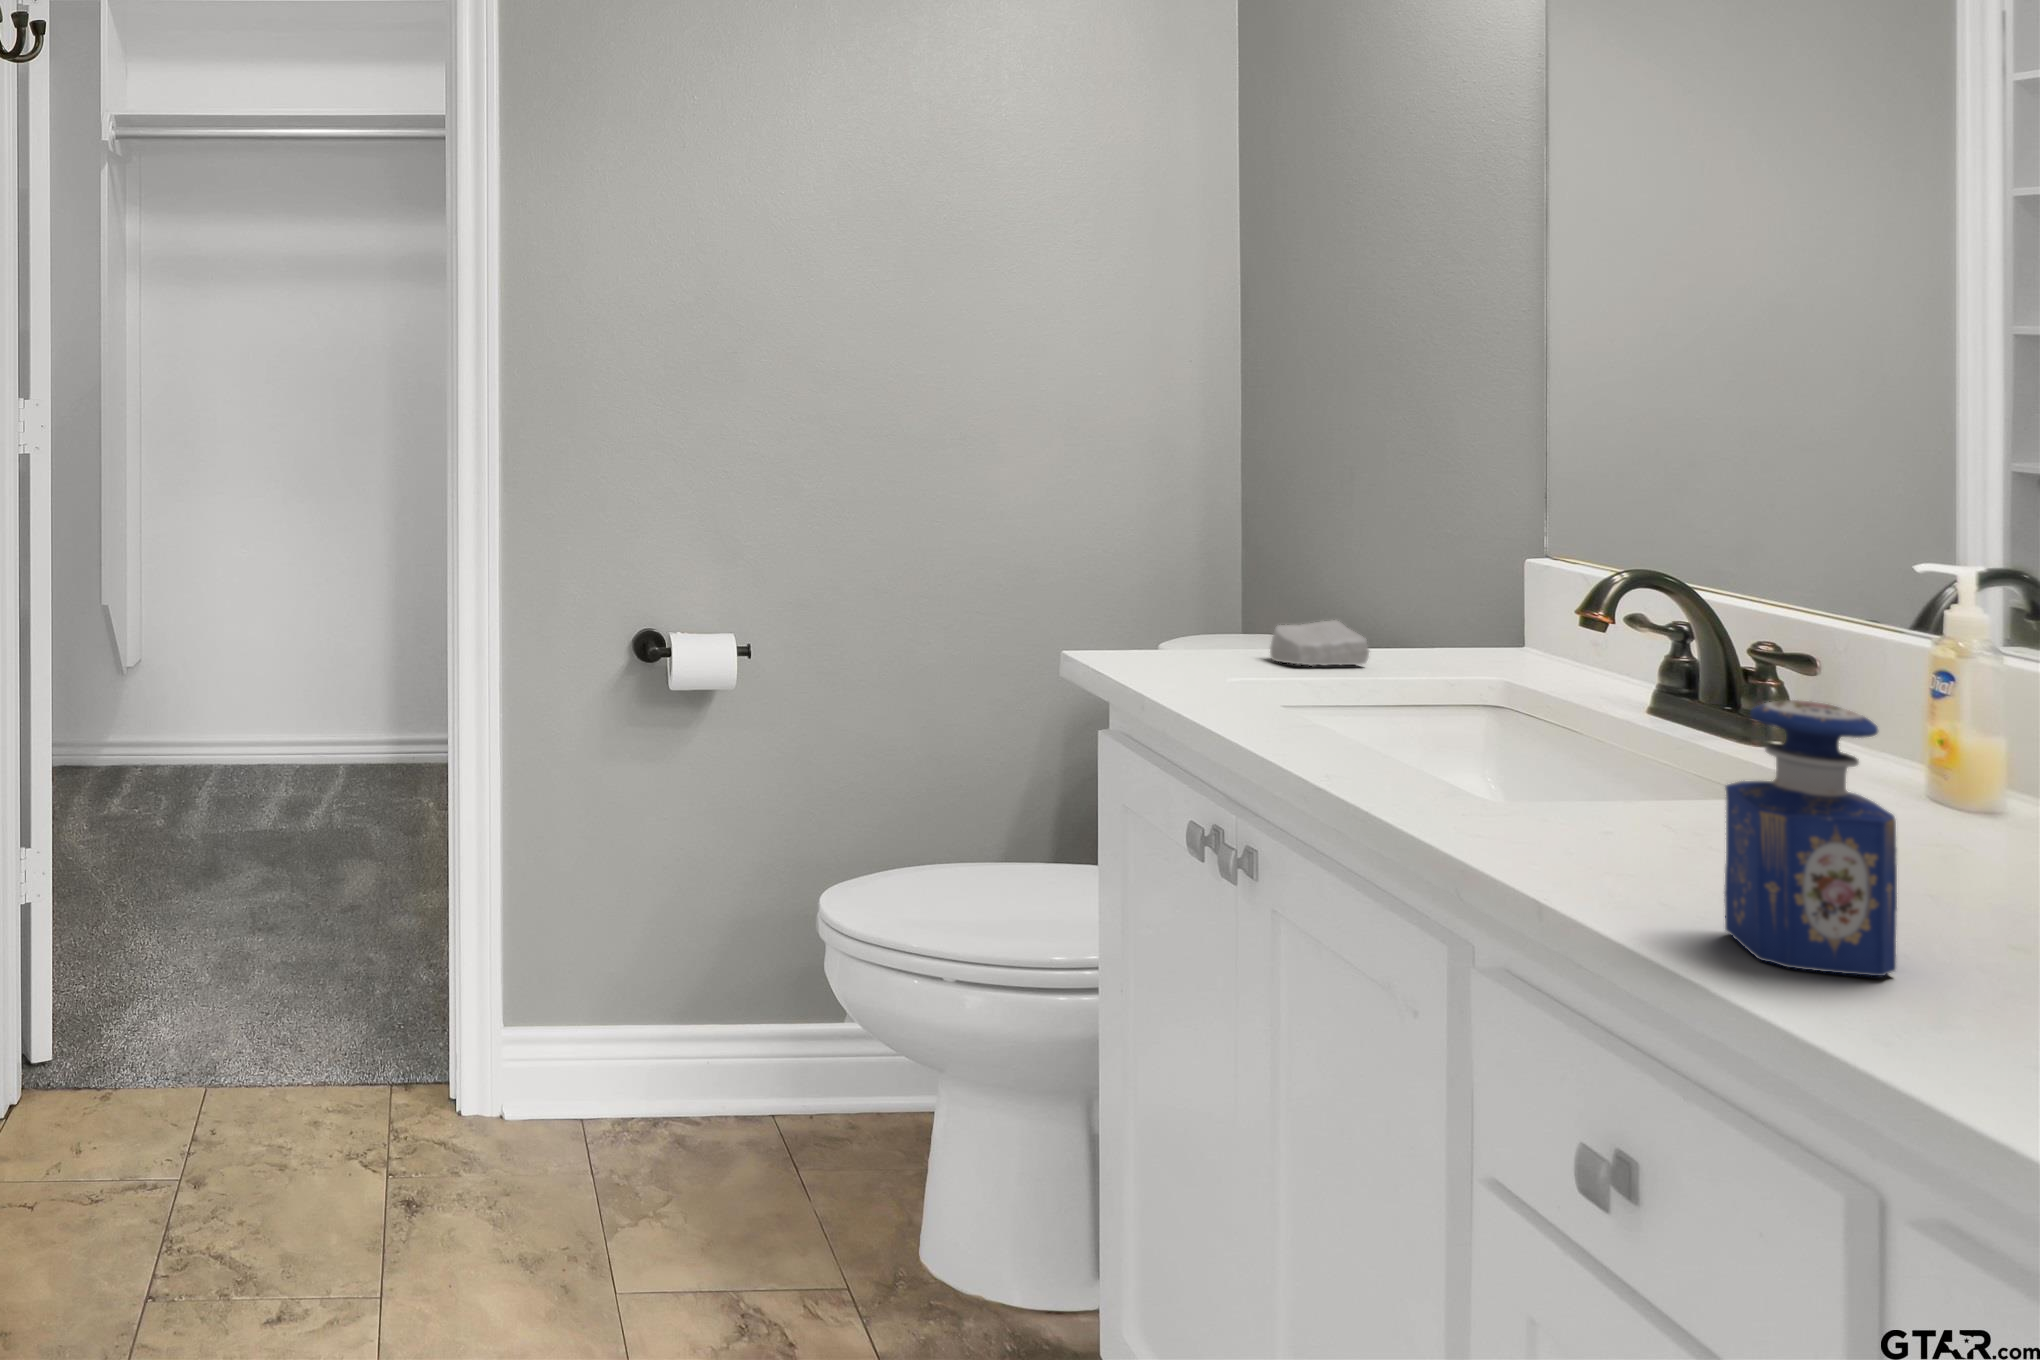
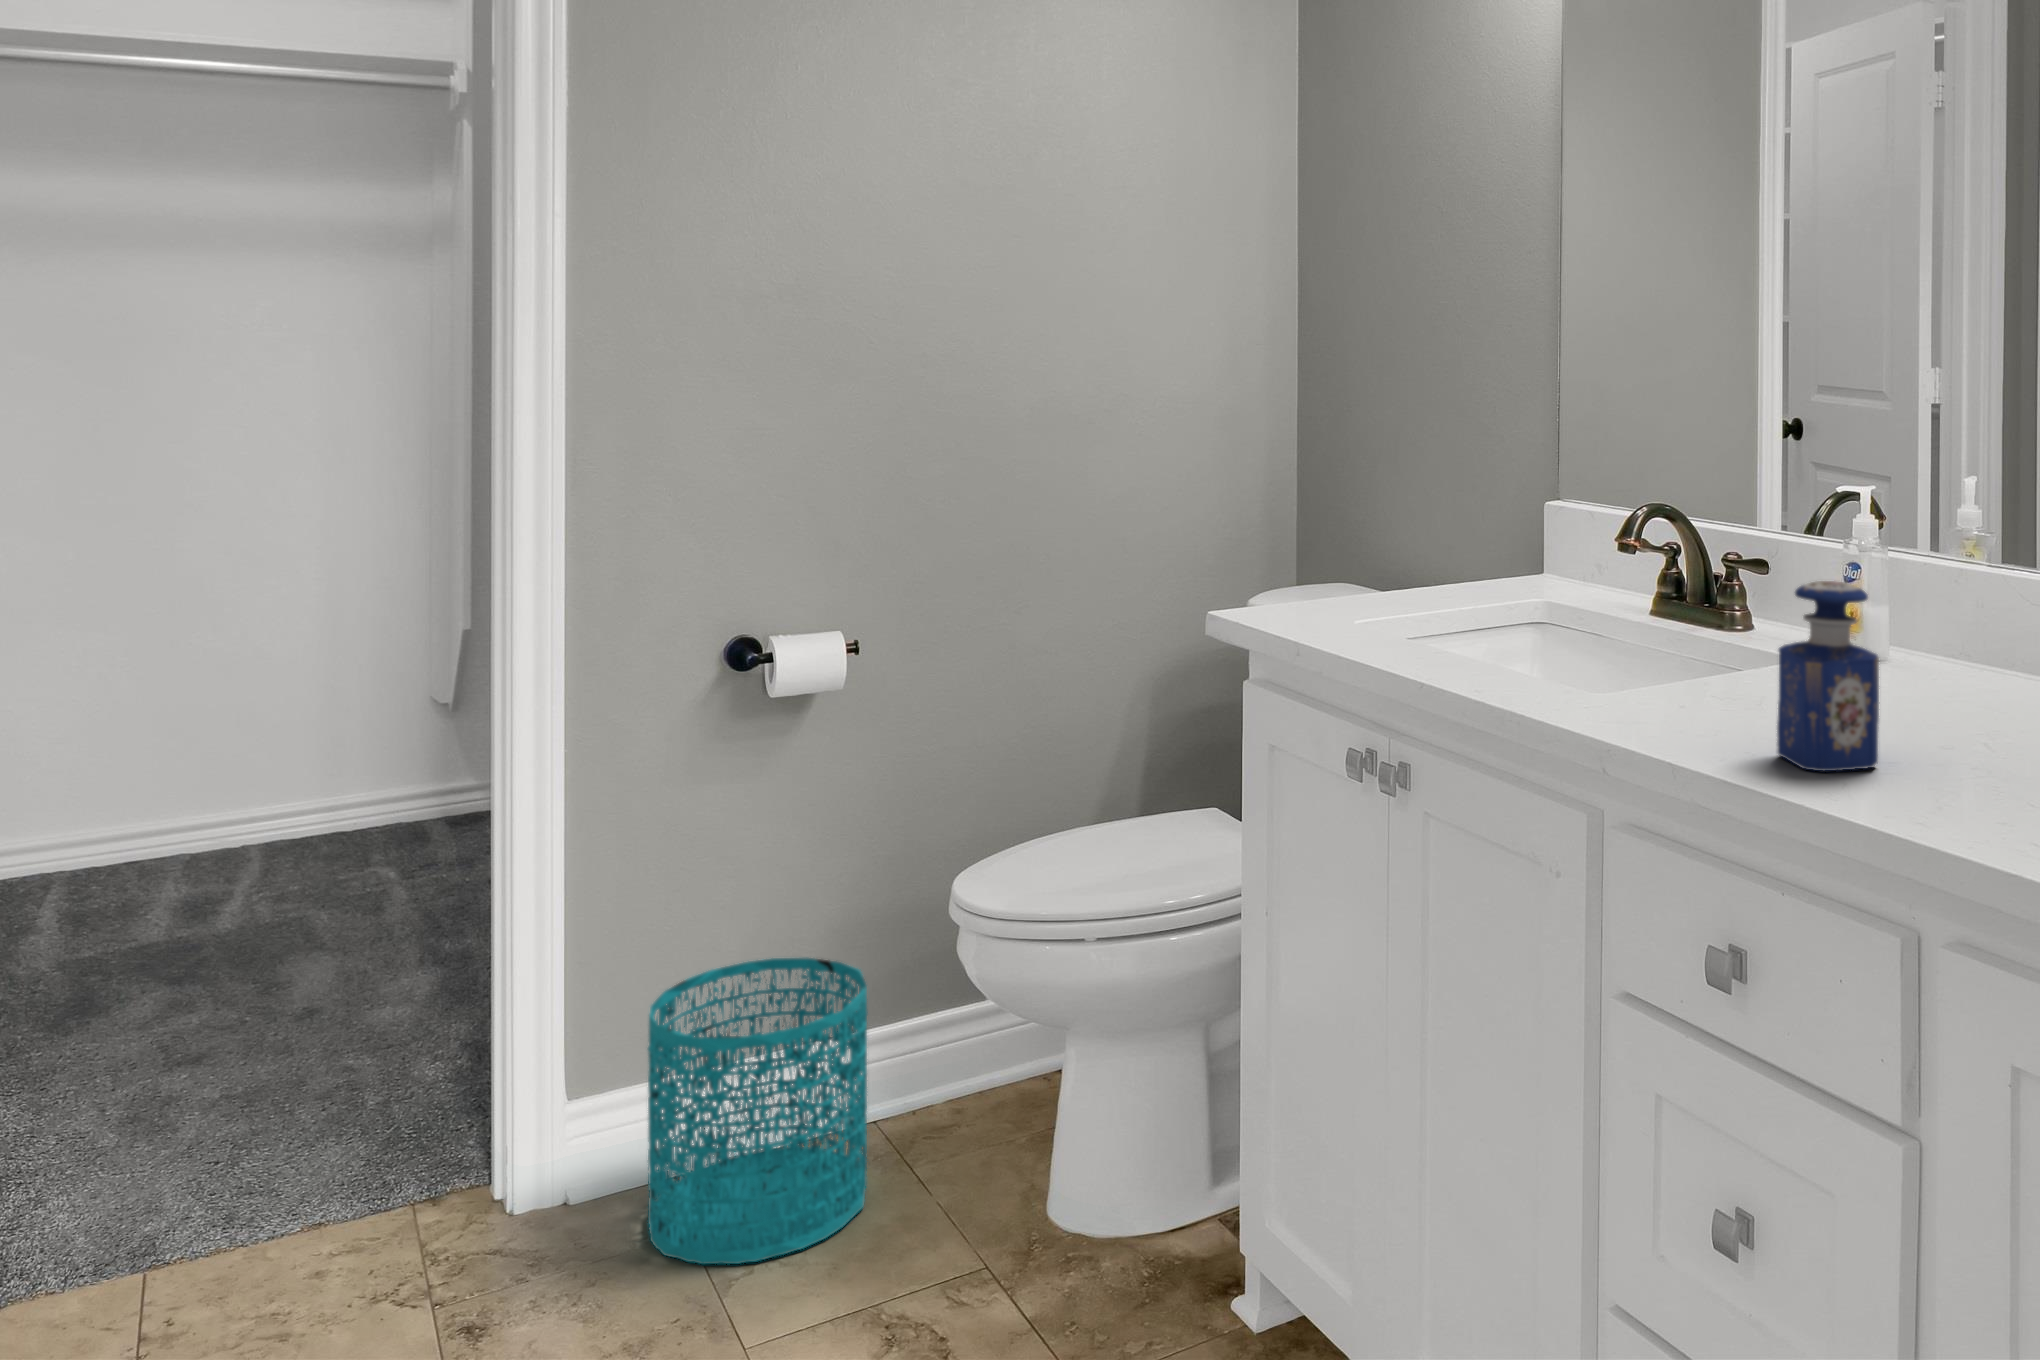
soap bar: present [1270,620,1369,666] -> none [1379,565,1454,604]
wastebasket: none [559,933,749,1217] -> present [648,958,868,1264]

